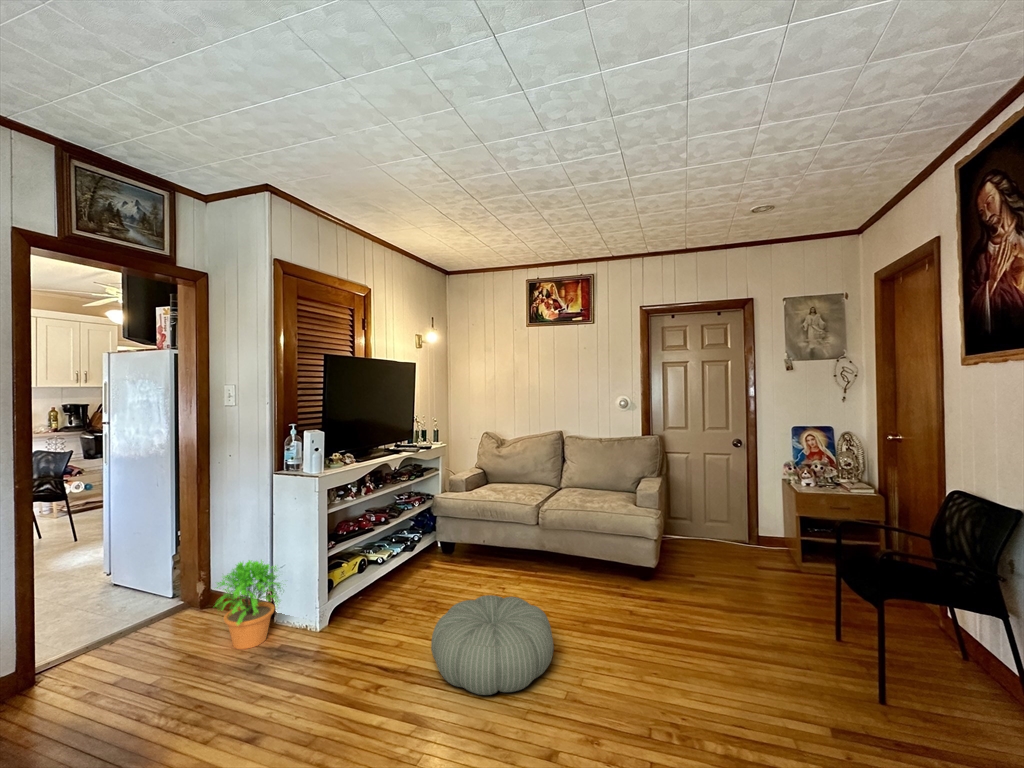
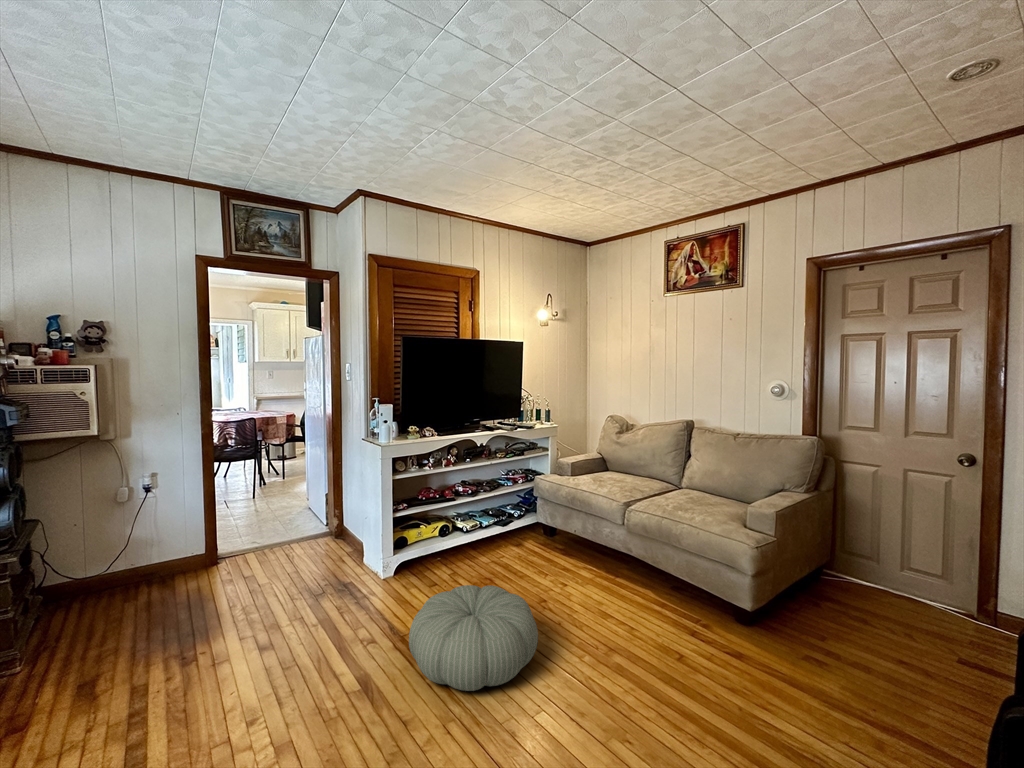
potted plant: present [215,560,281,649] -> none [308,506,365,577]

